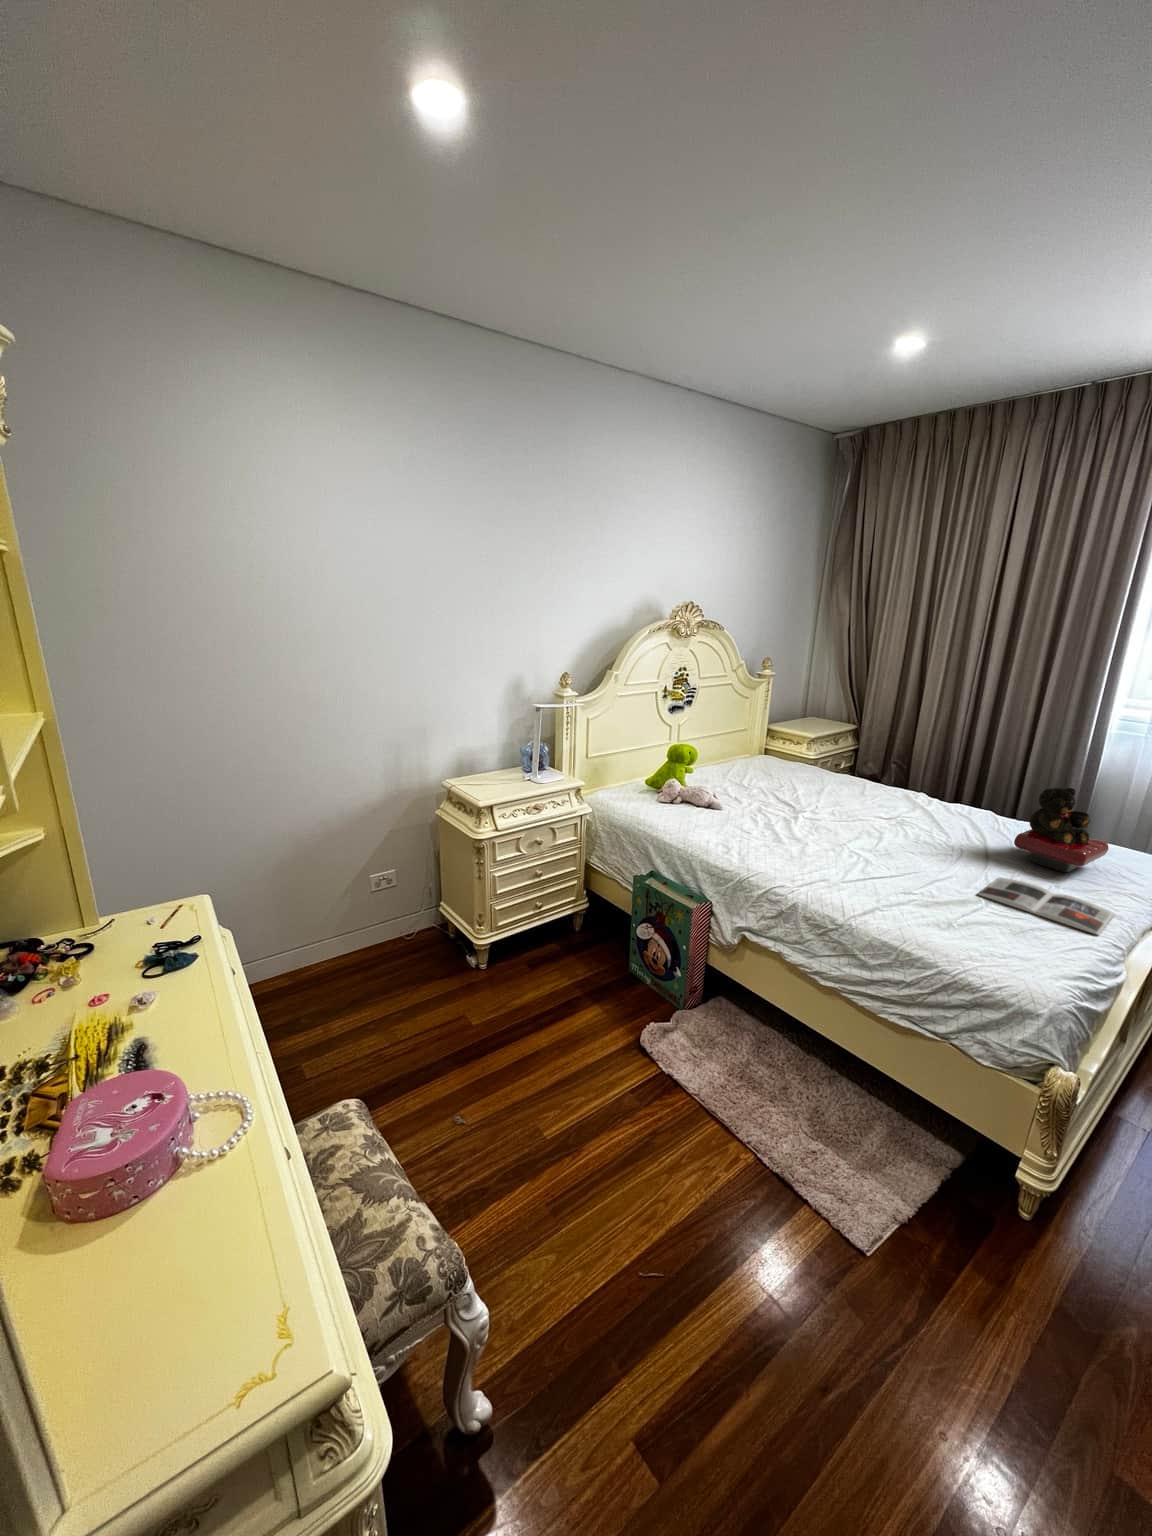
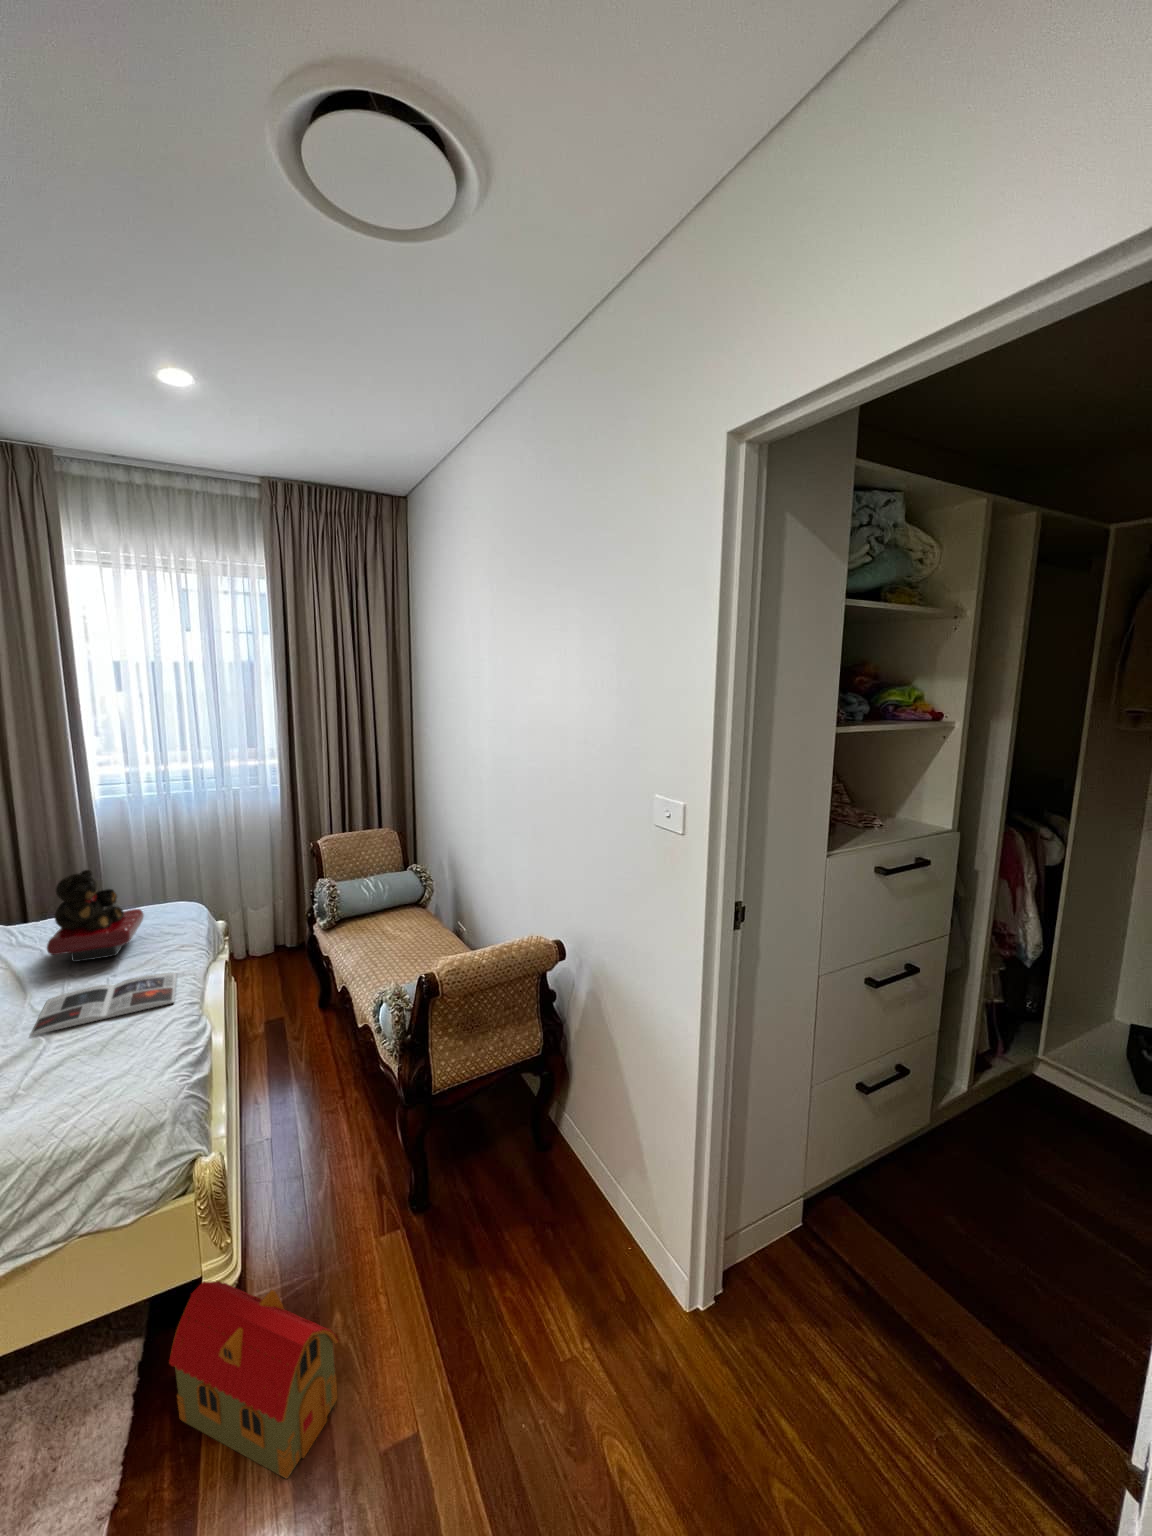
toy house: none [962,1157,1117,1381] -> present [169,1281,339,1479]

